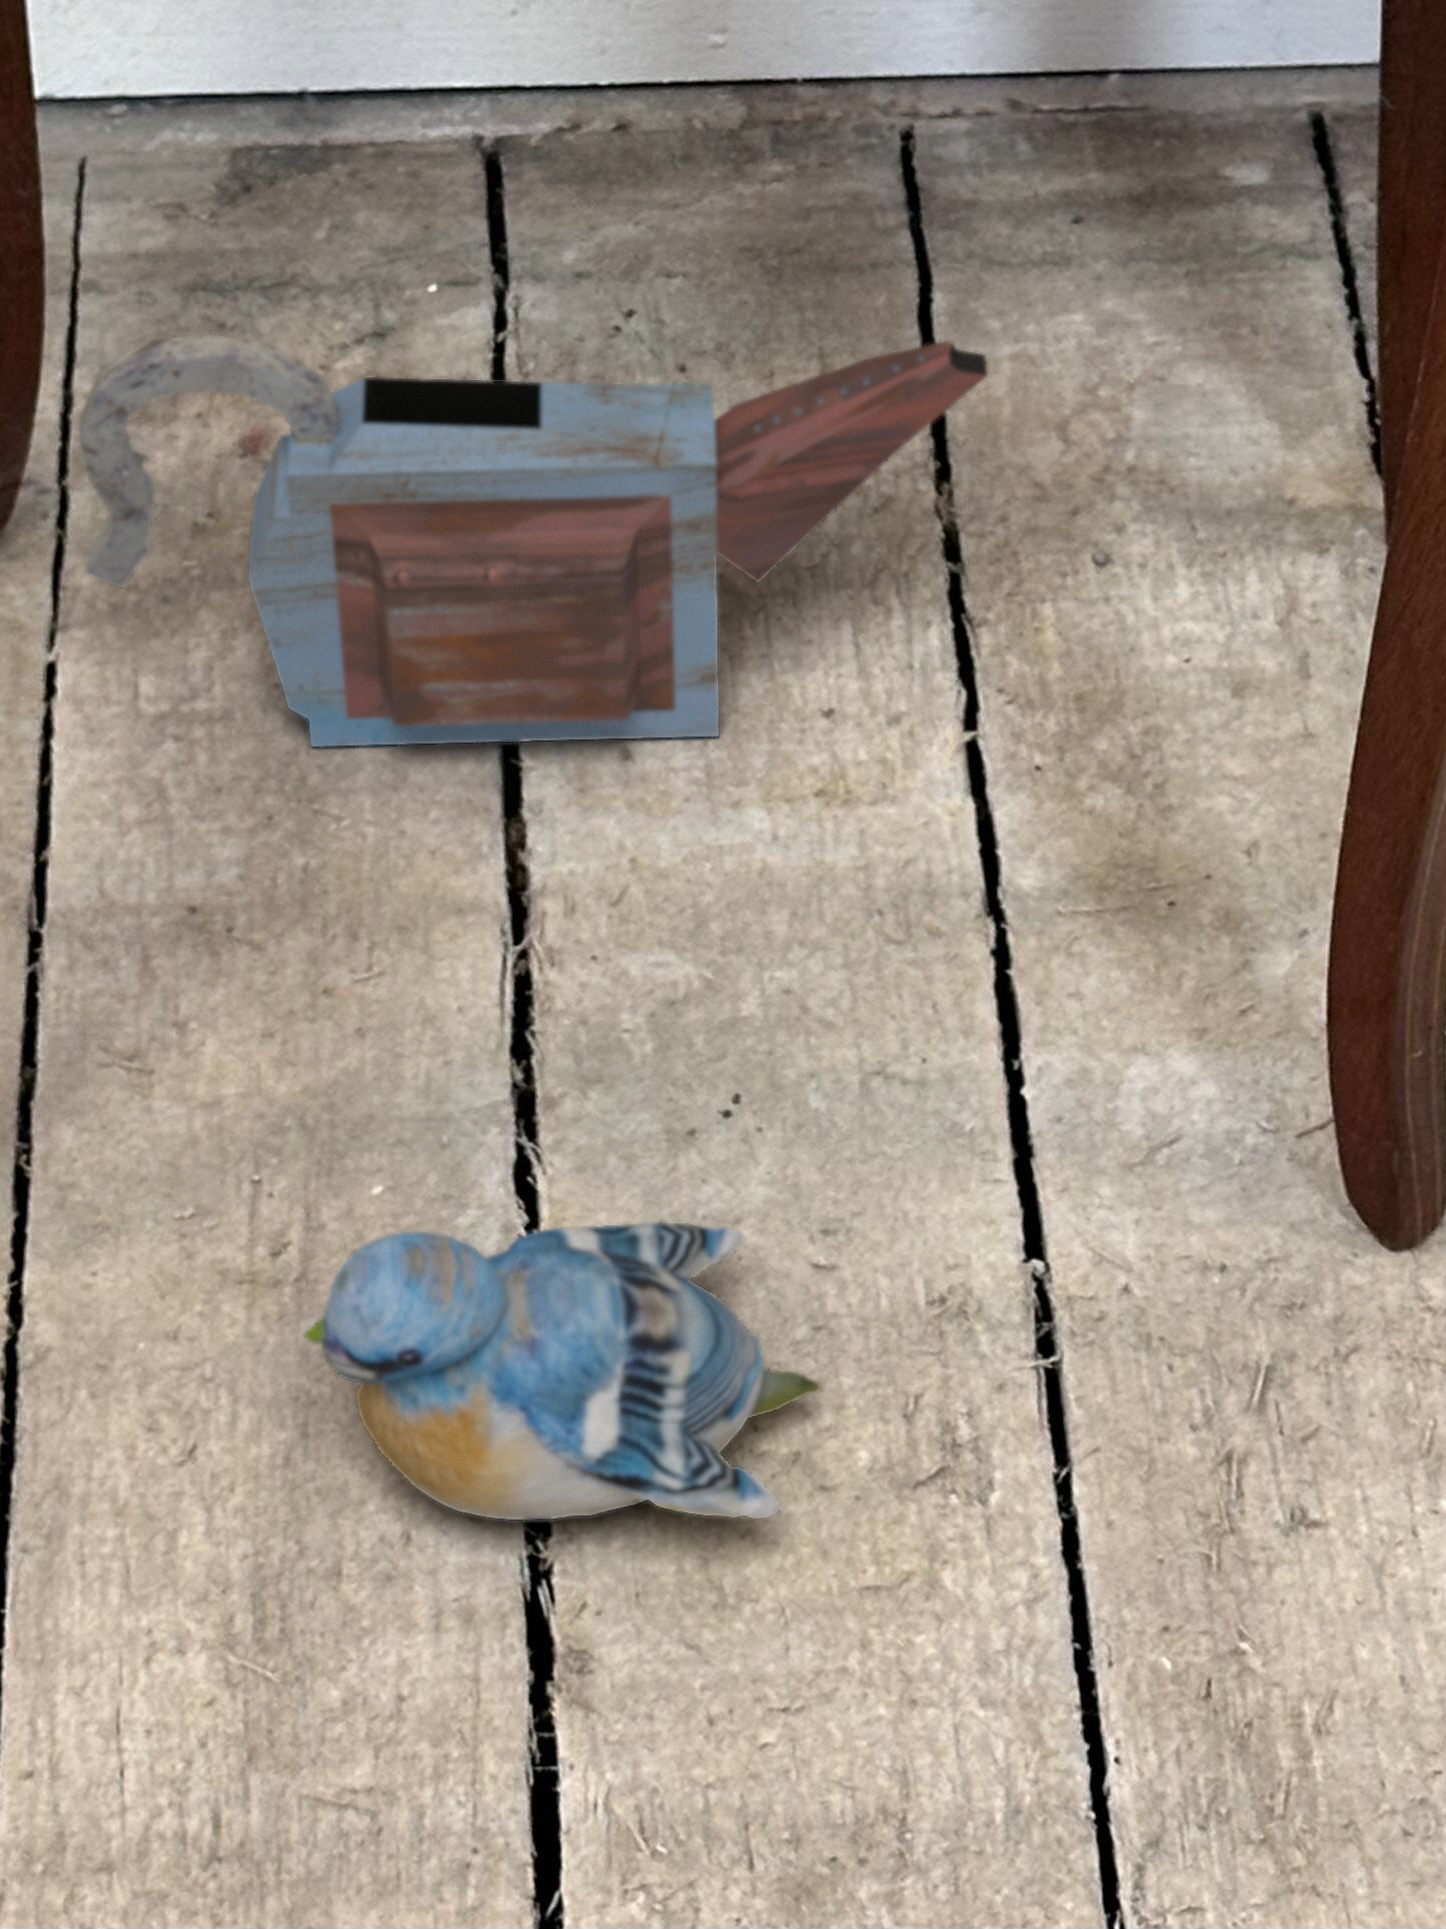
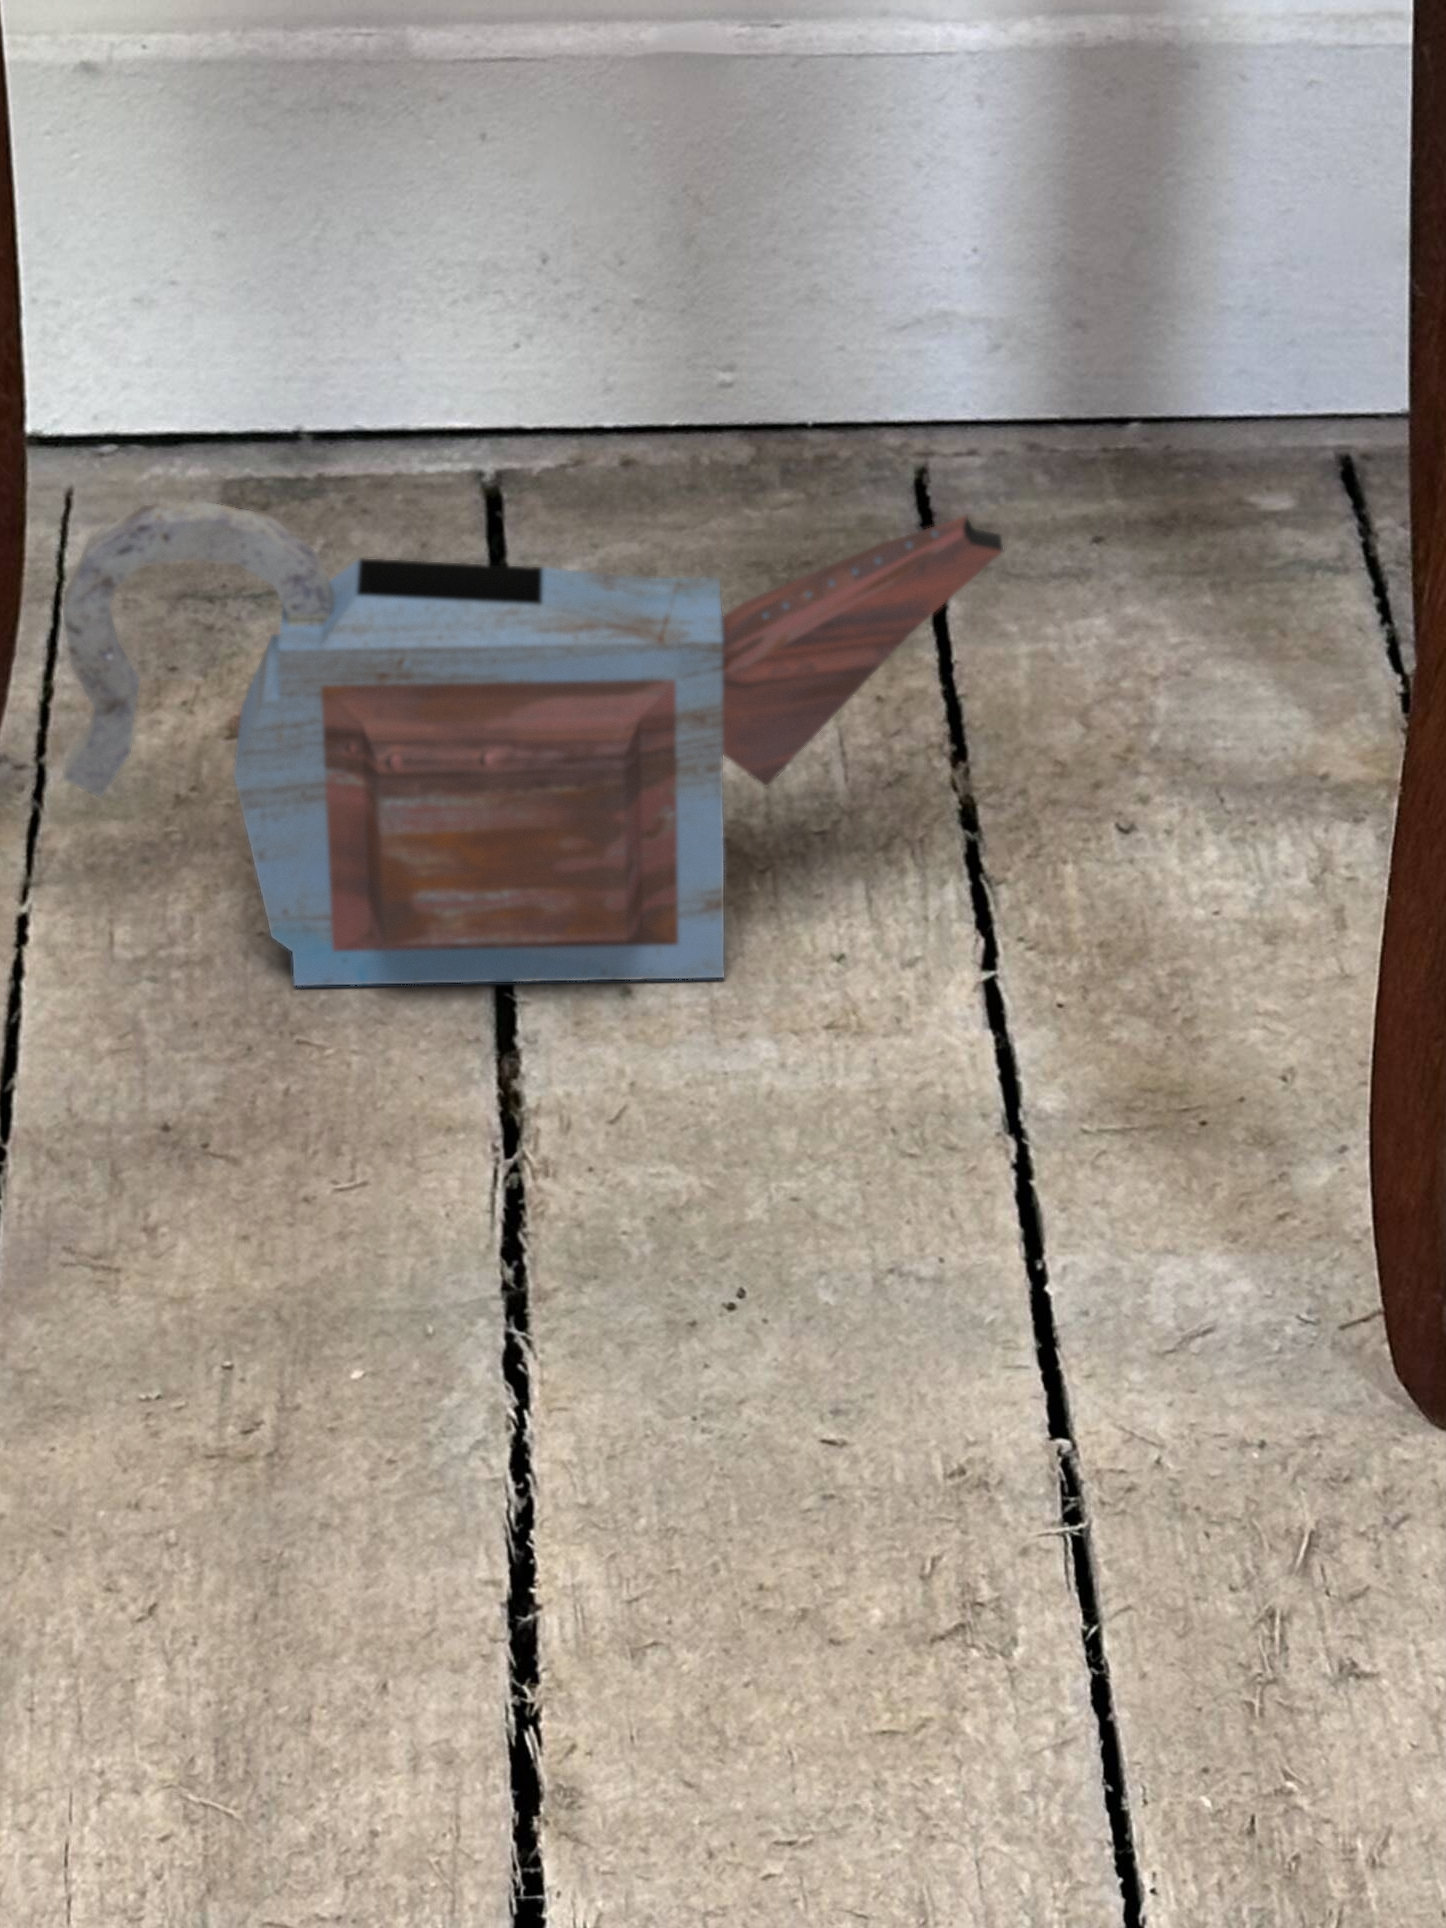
plush toy: present [305,1222,820,1520] -> none [279,1311,830,1653]

